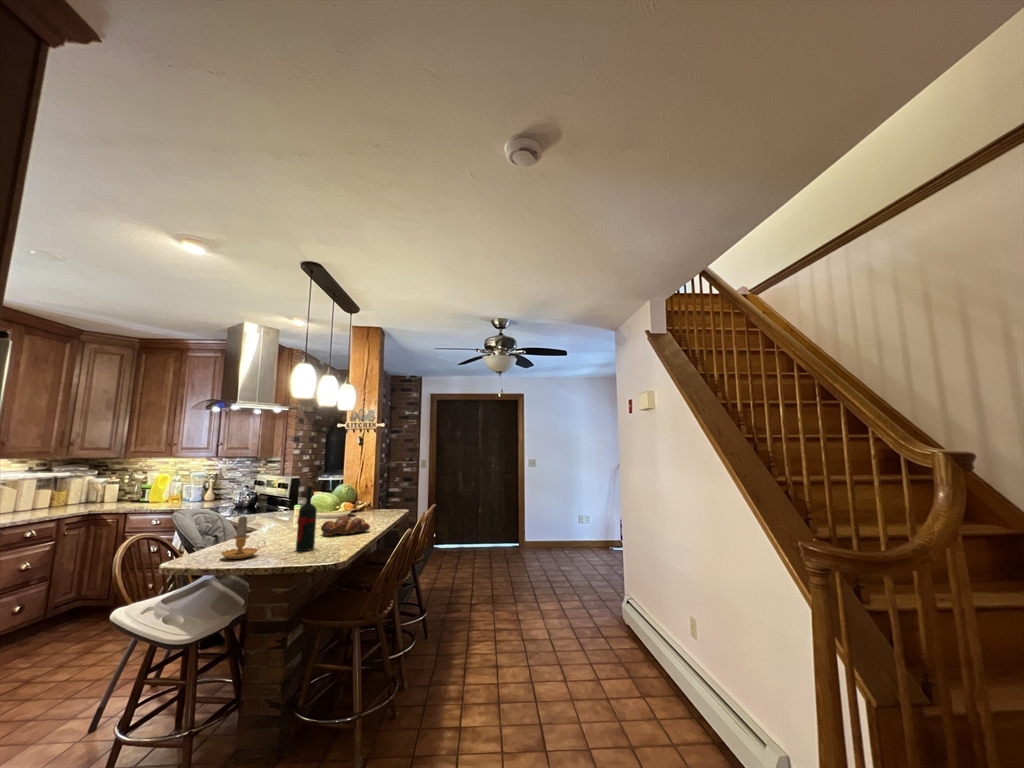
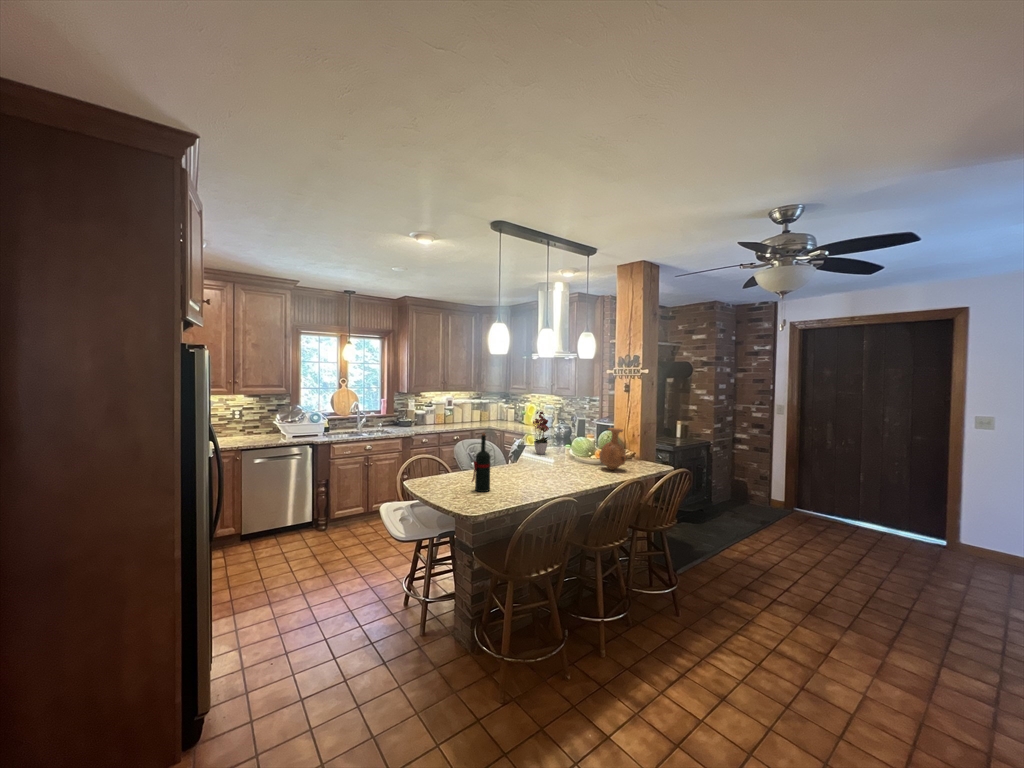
flower arrangement: none [255,468,289,522] -> present [533,411,549,454]
vase: none [357,478,388,519] -> present [599,428,626,470]
candle: present [221,516,265,559] -> none [426,451,457,486]
bread loaf: present [321,516,370,536] -> none [528,465,572,484]

